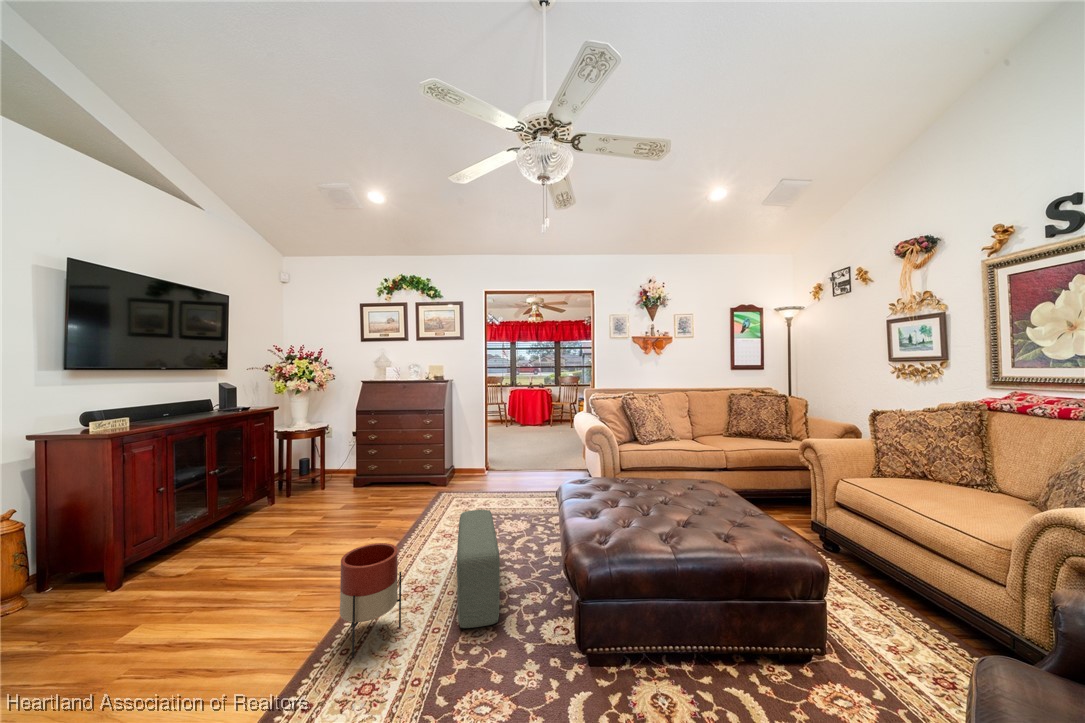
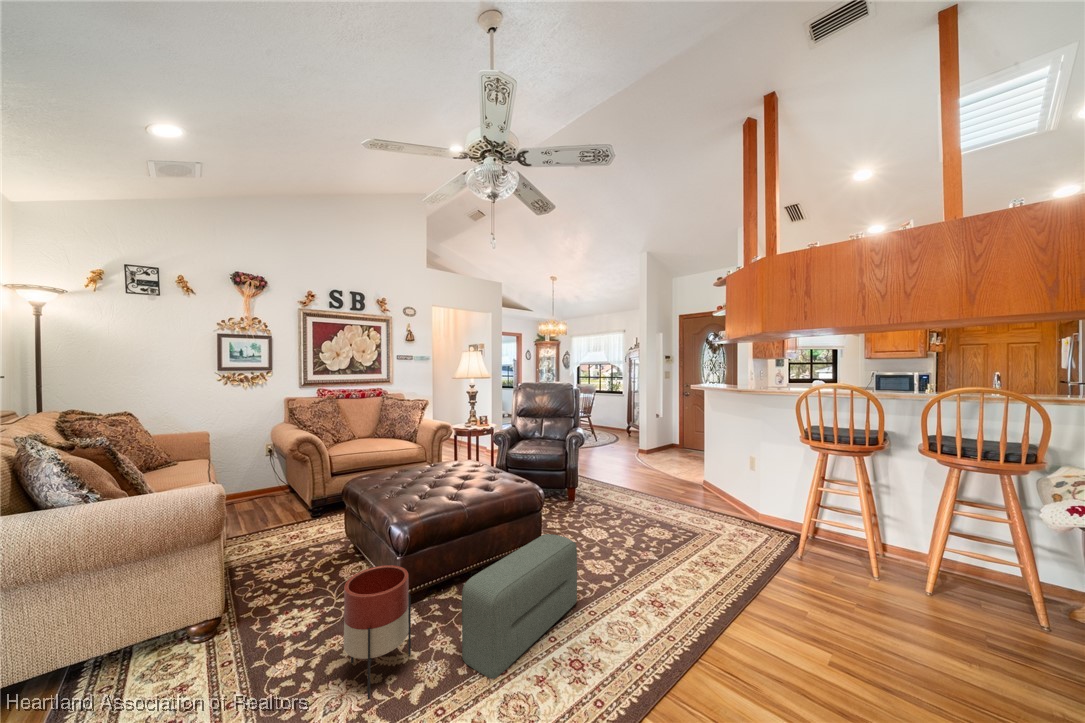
planter: present [340,543,401,658] -> present [344,565,411,699]

